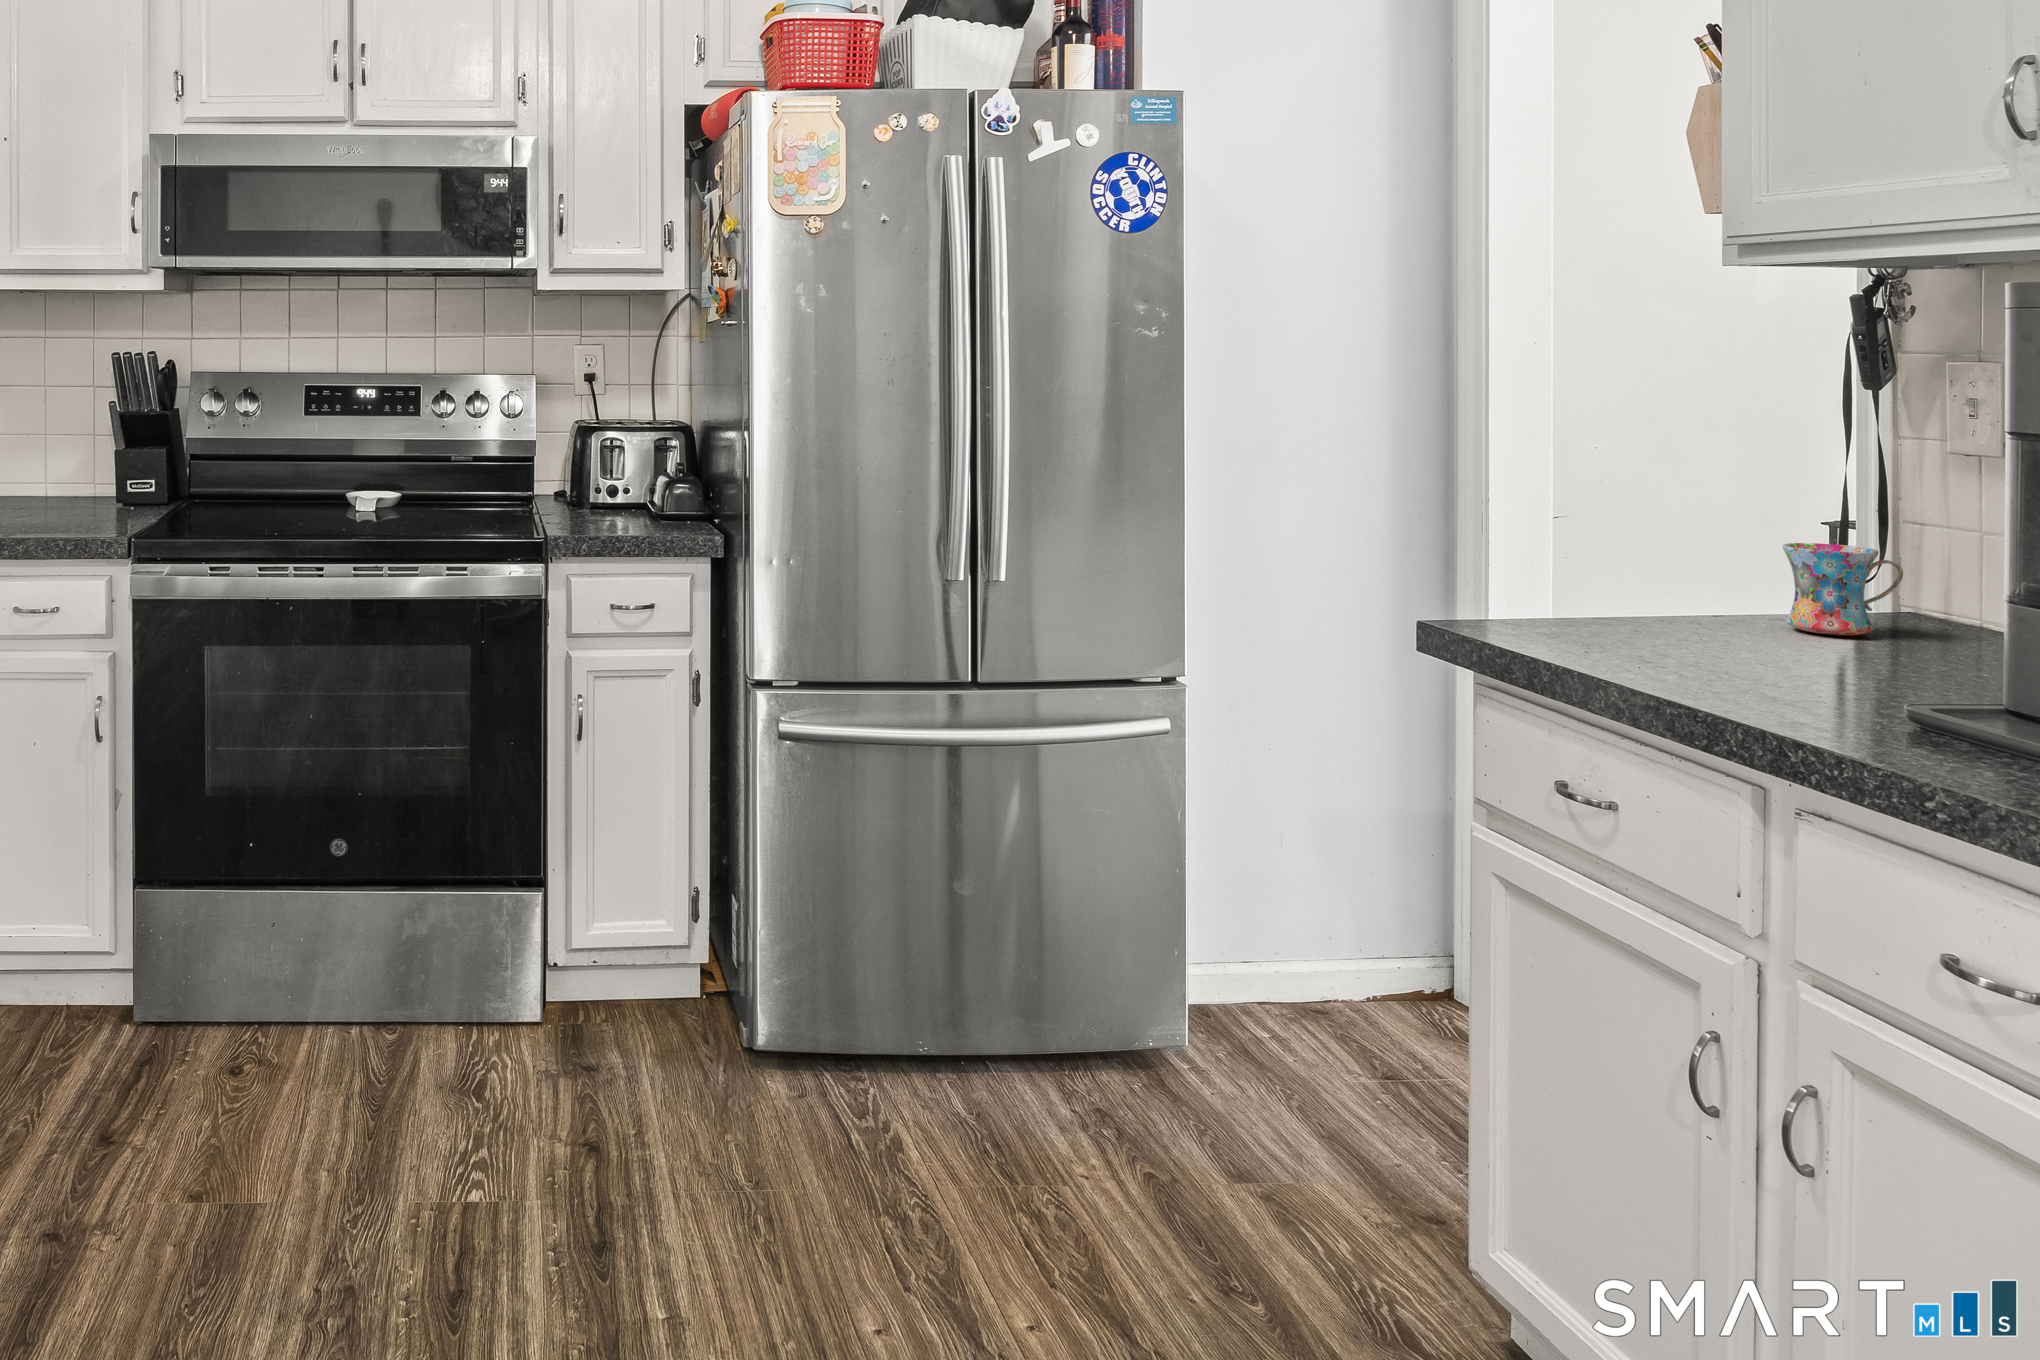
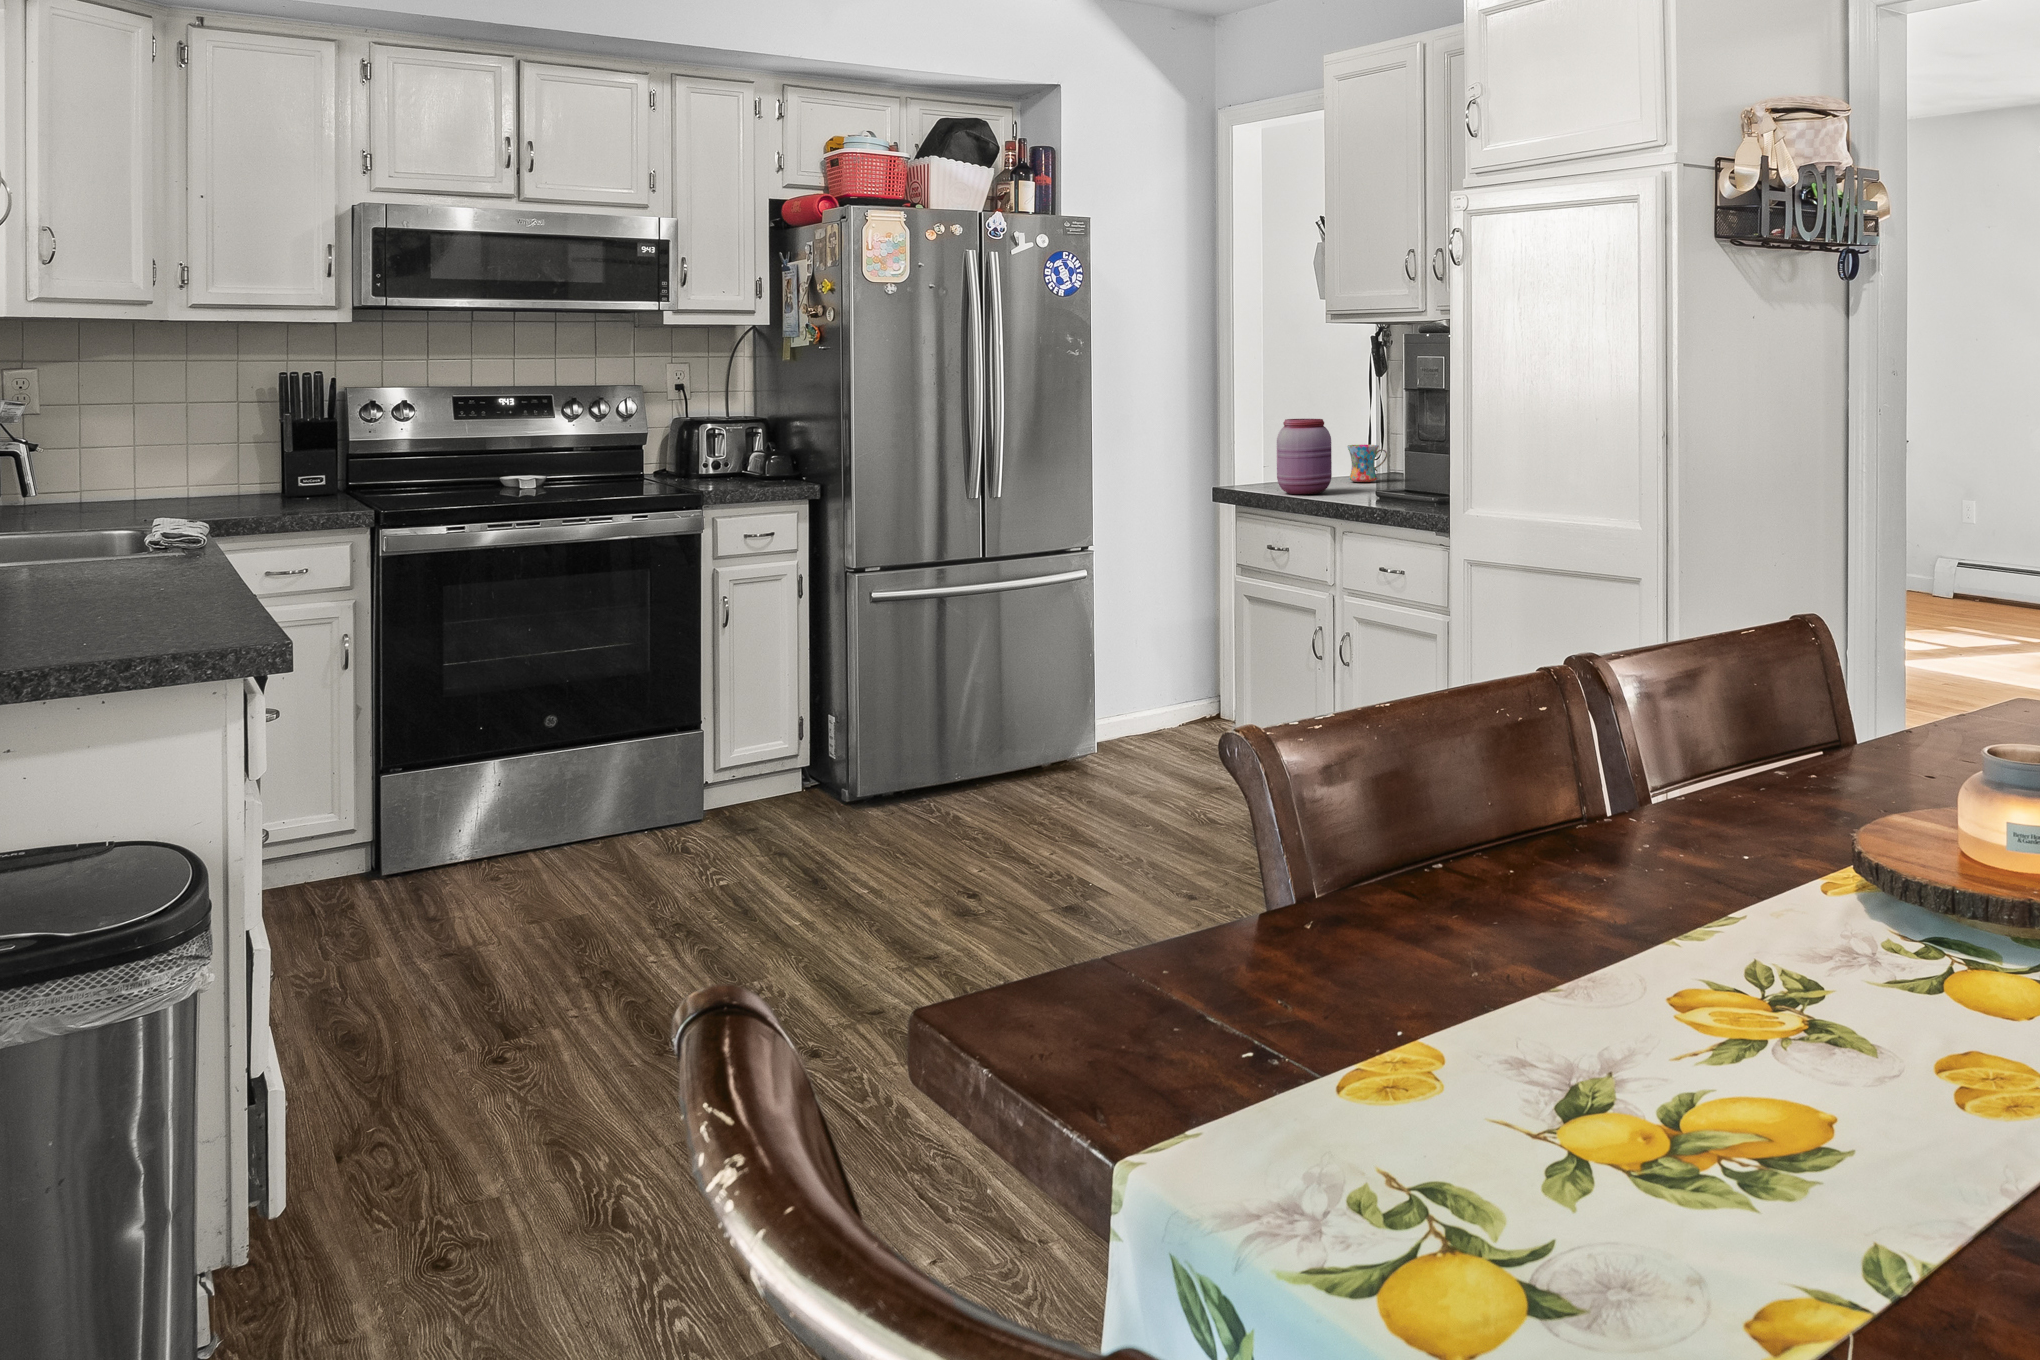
jar: none [1597,484,1759,671] -> present [1277,419,1332,494]

